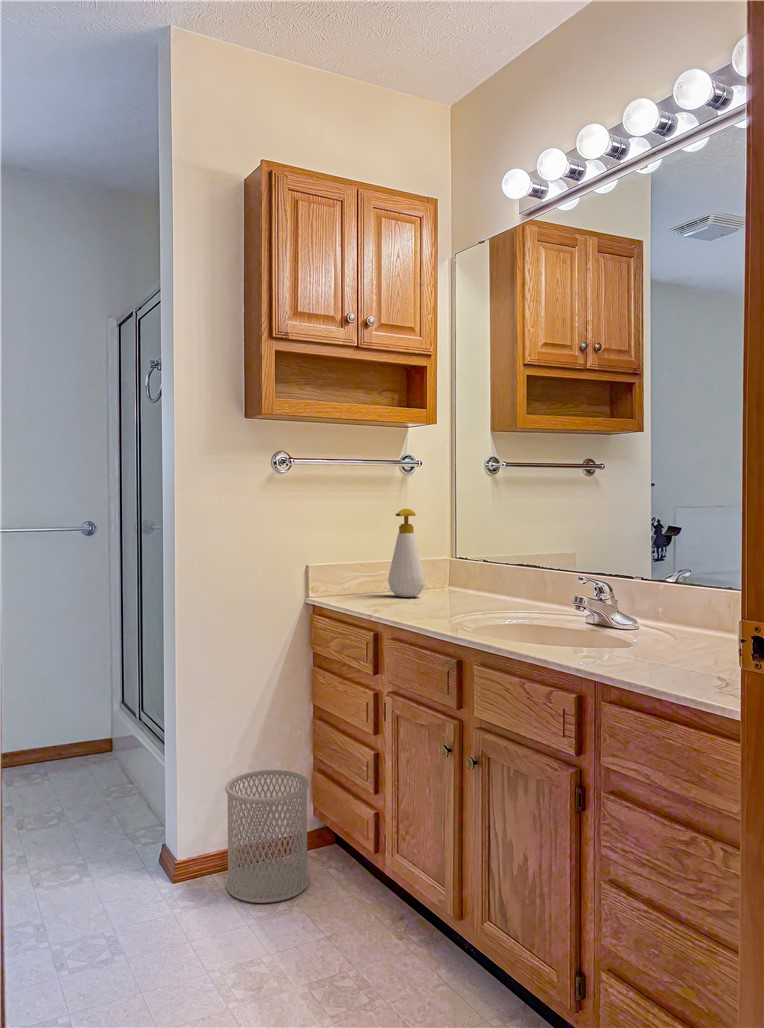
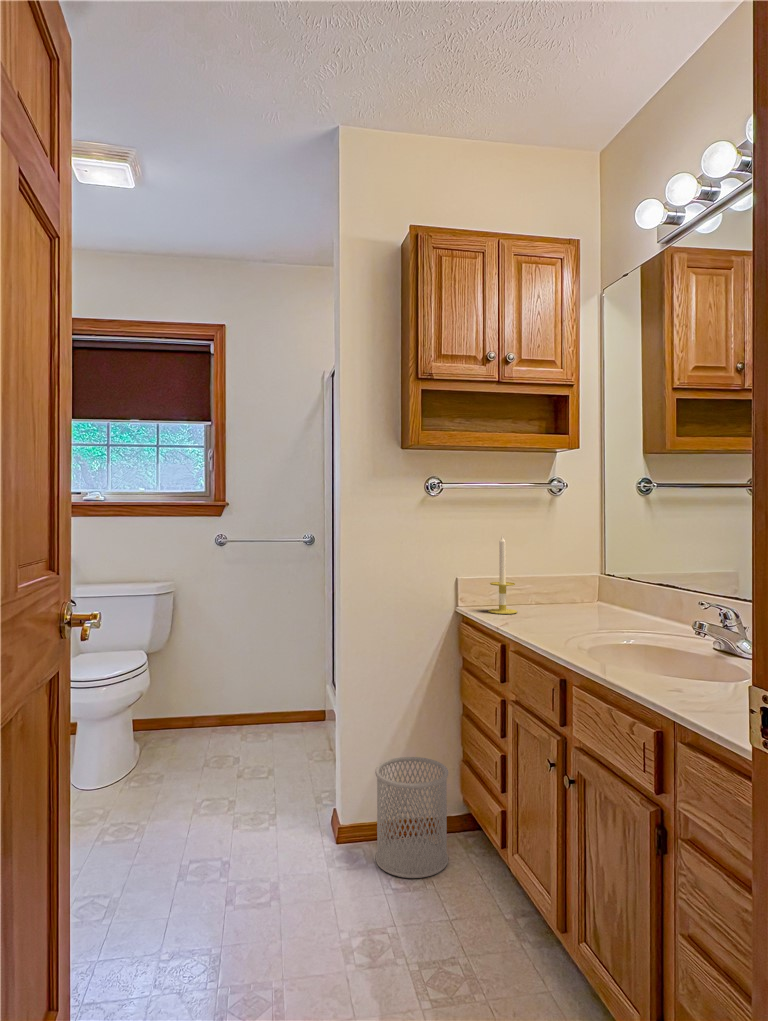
soap bottle: present [388,509,425,597] -> none [532,528,566,610]
candle: none [346,515,378,603] -> present [488,535,517,614]

